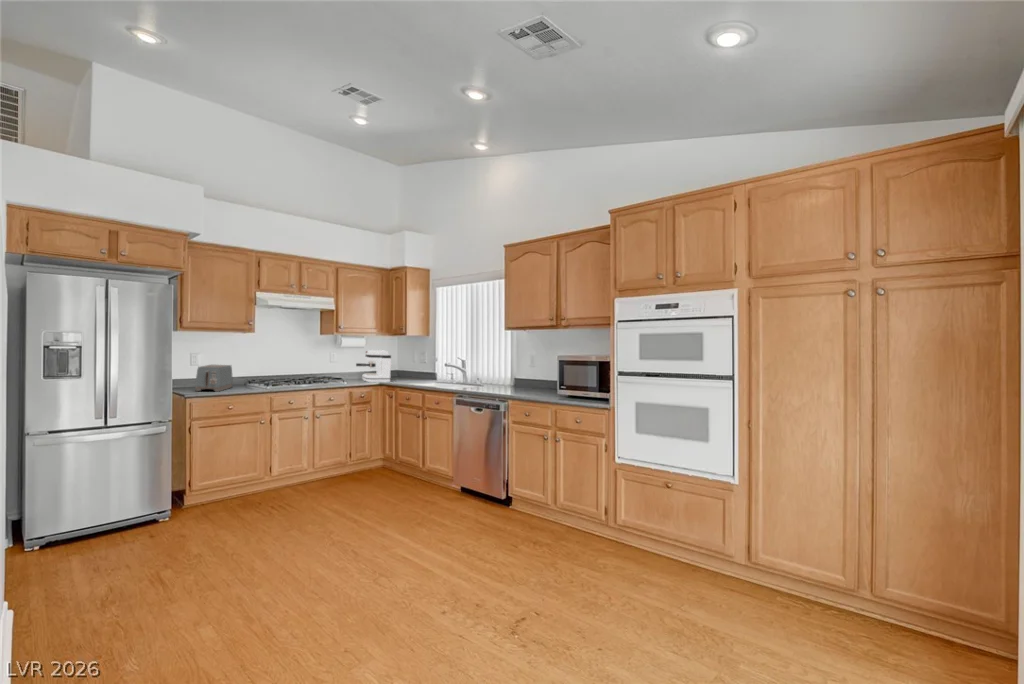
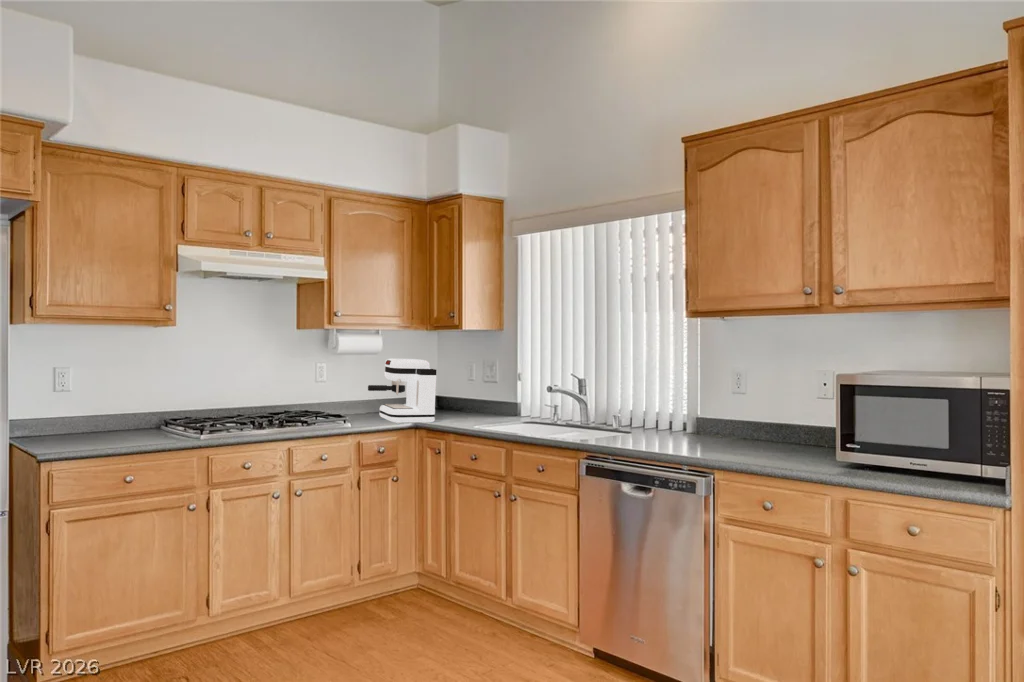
toaster: present [195,365,233,392] -> none [57,390,133,447]

